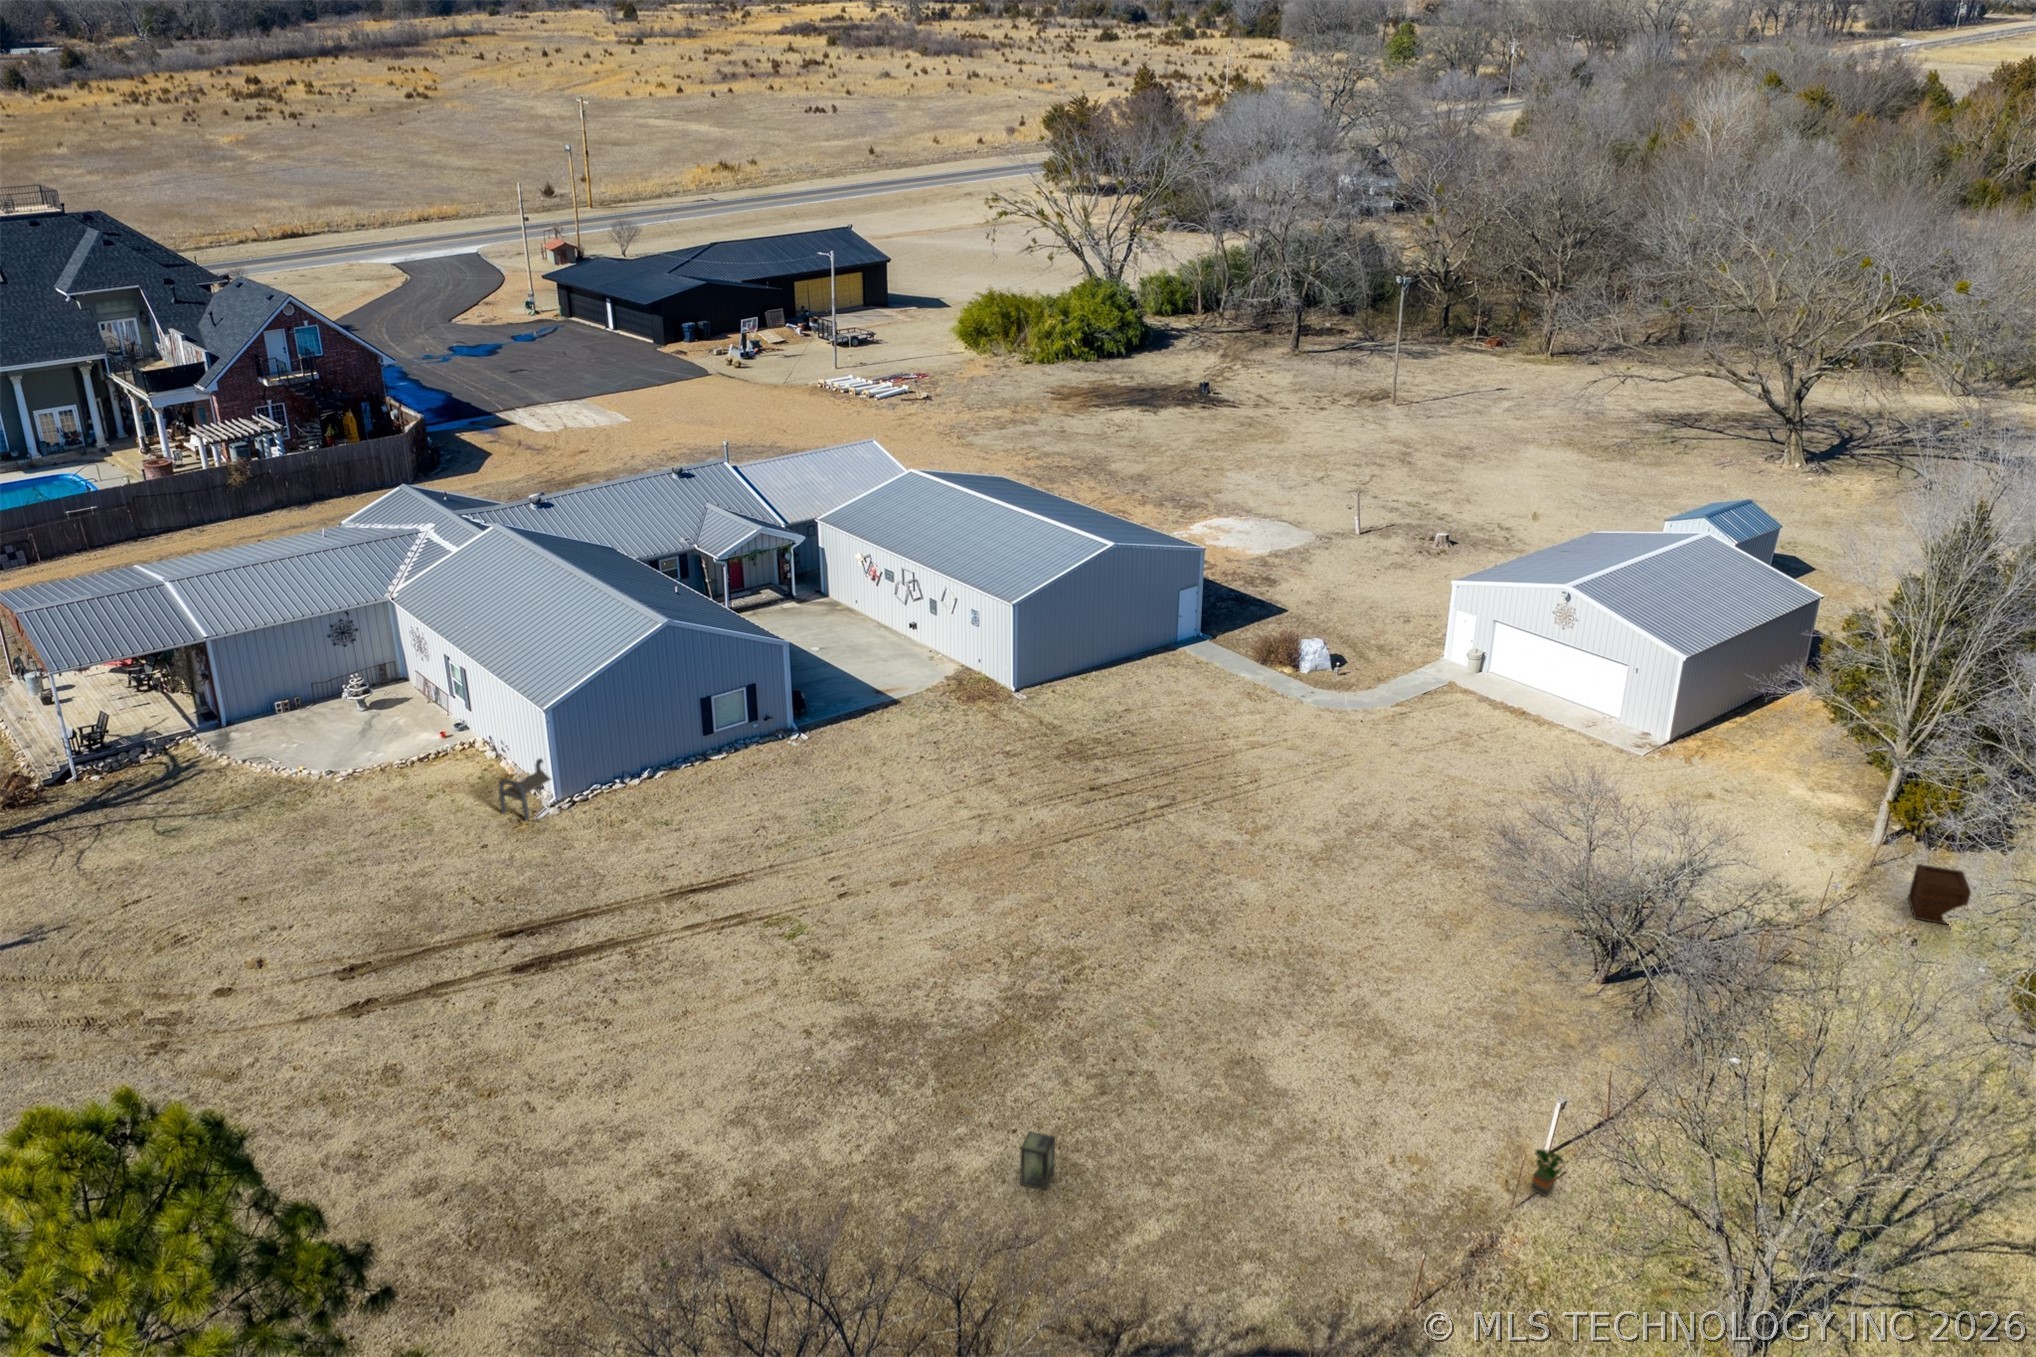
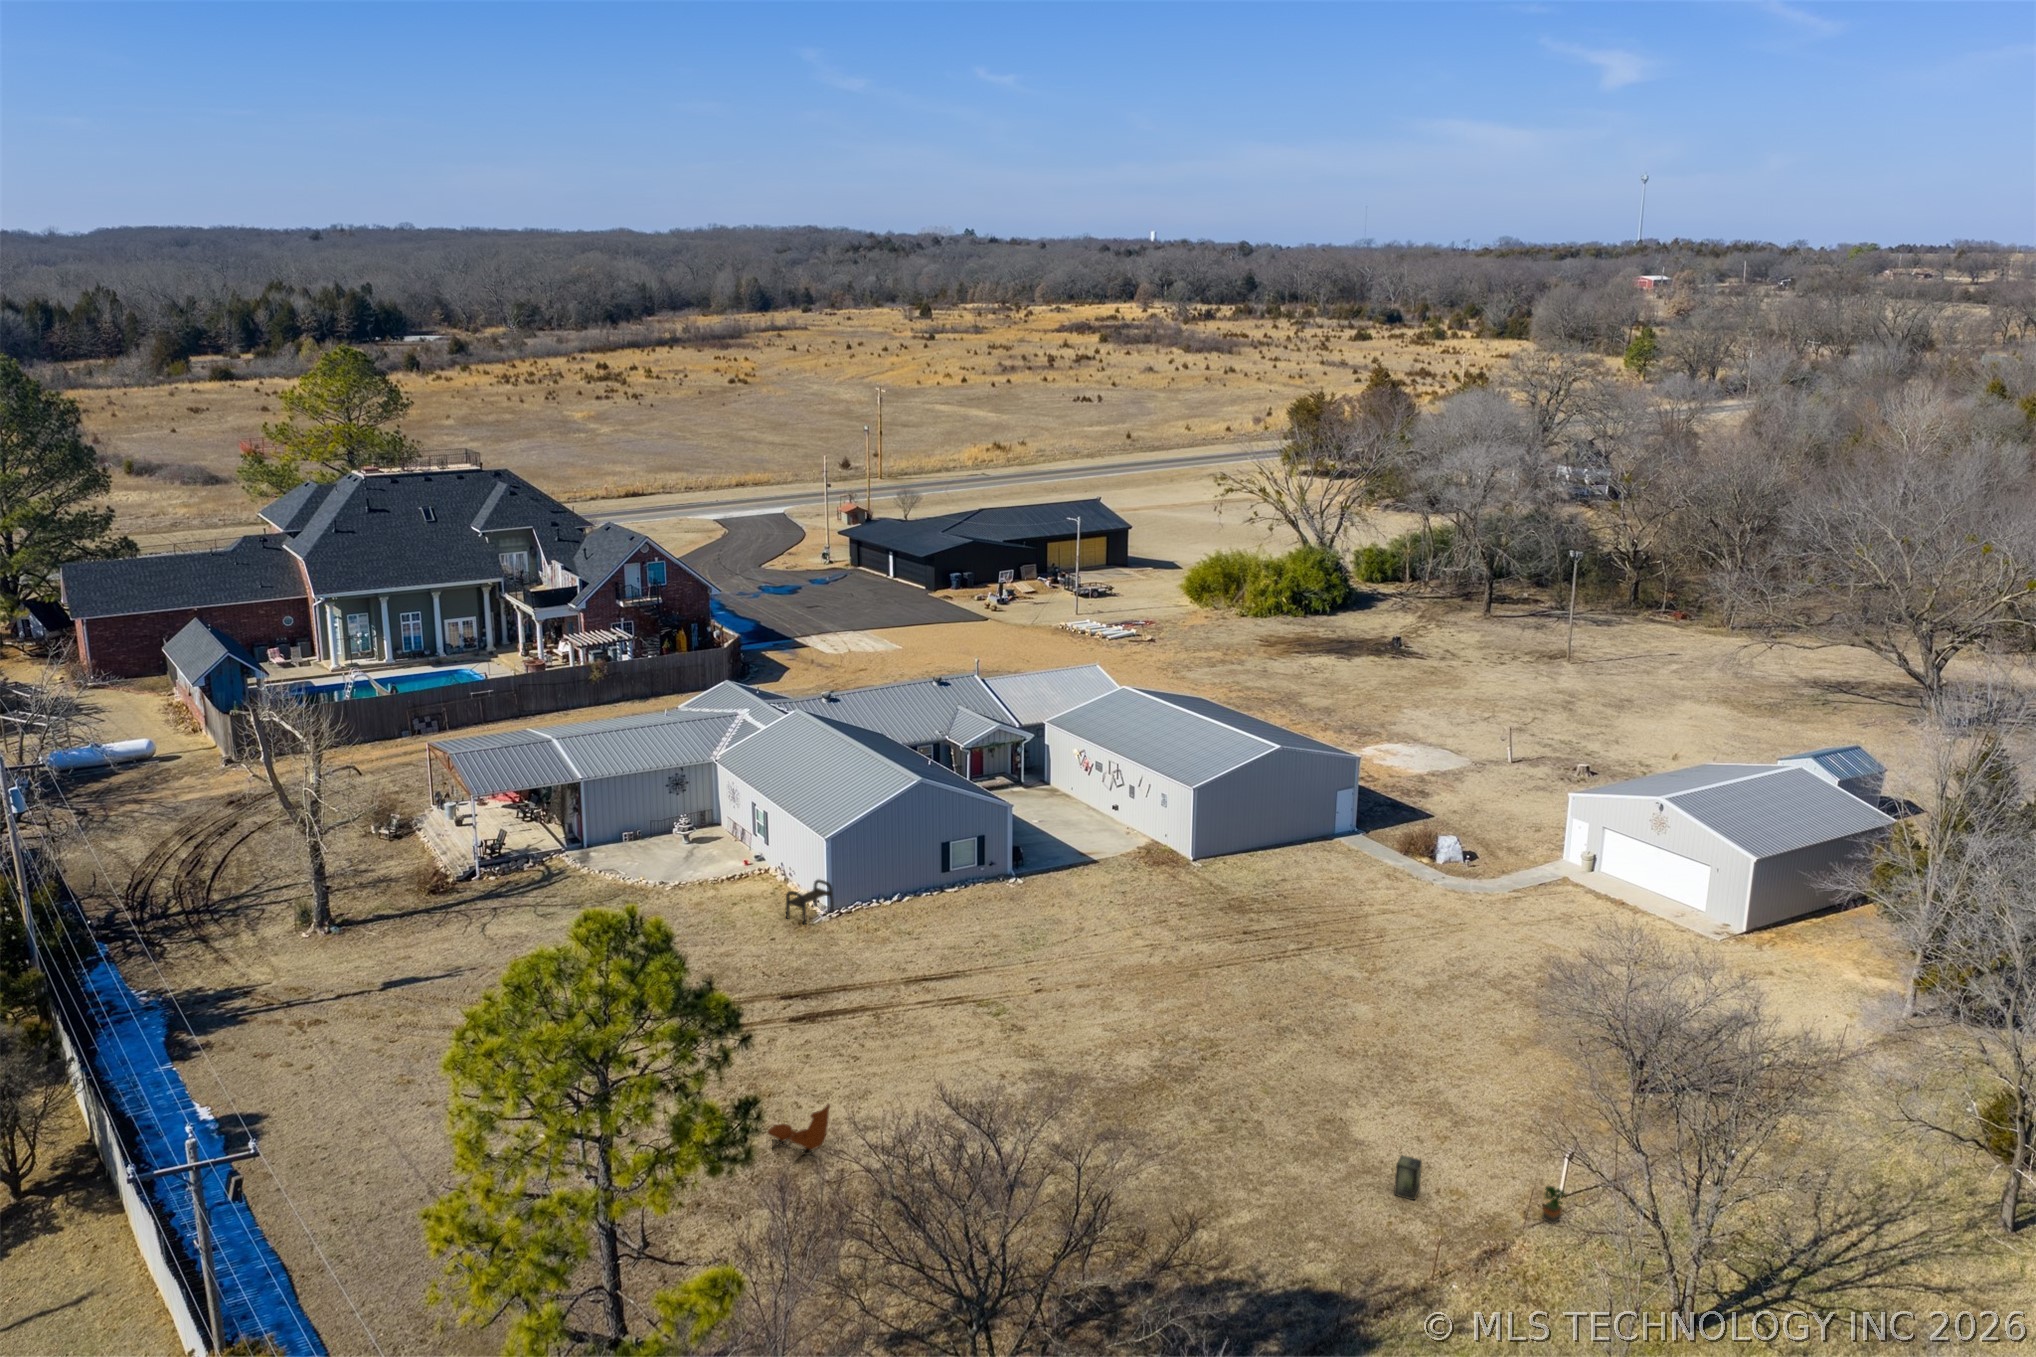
wooden crate: present [1908,864,1971,924] -> none [1927,1028,1974,1082]
lounge chair: none [482,1131,569,1216] -> present [768,1104,830,1157]
storage box: present [1020,1132,1055,1190] -> present [1394,1155,1422,1200]

